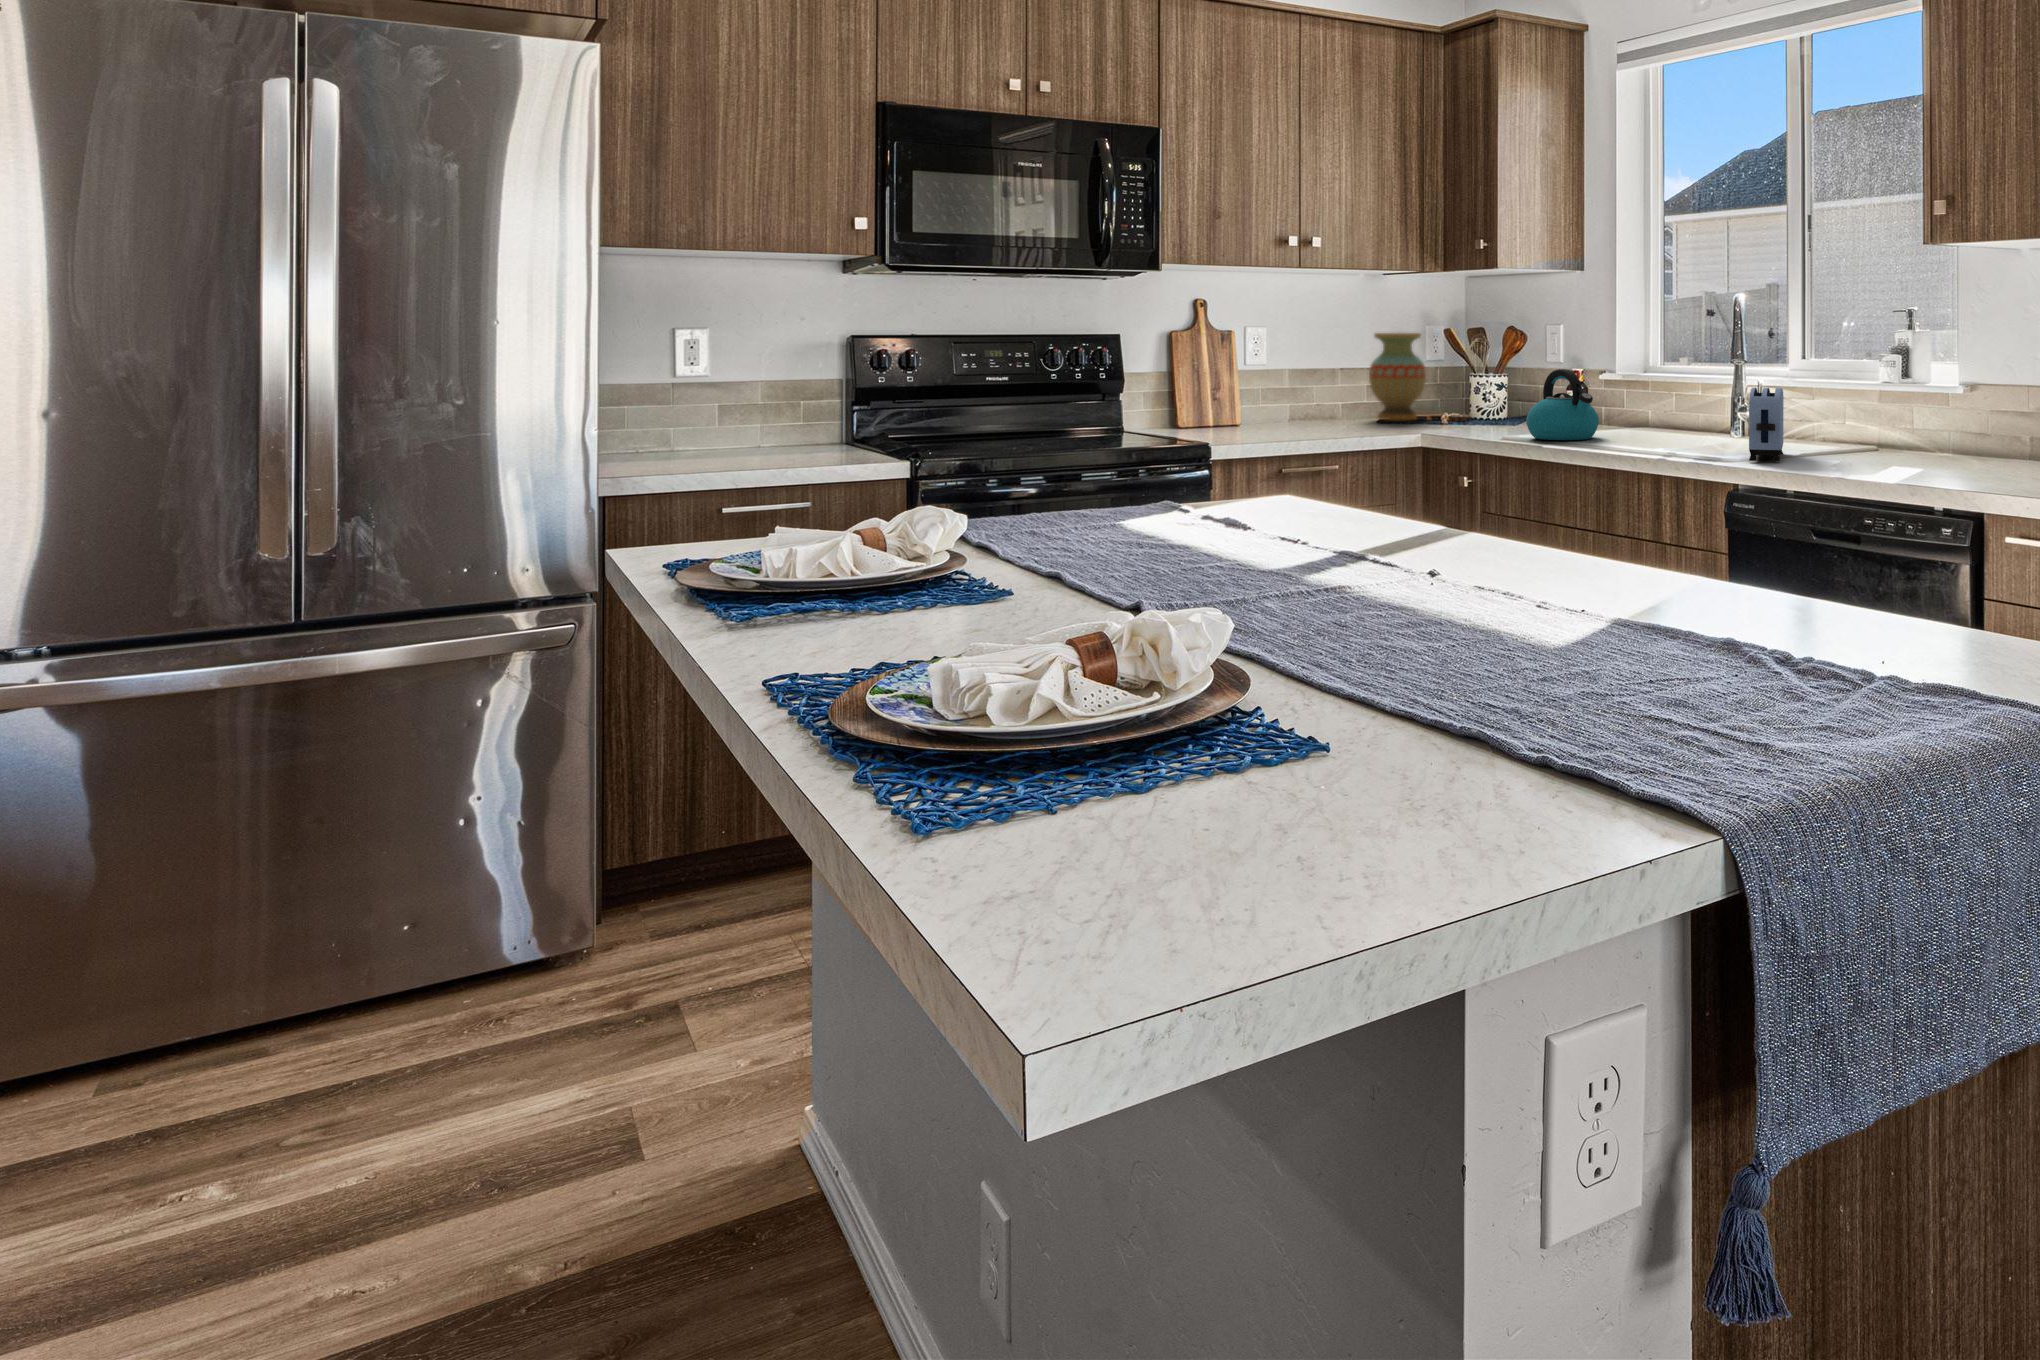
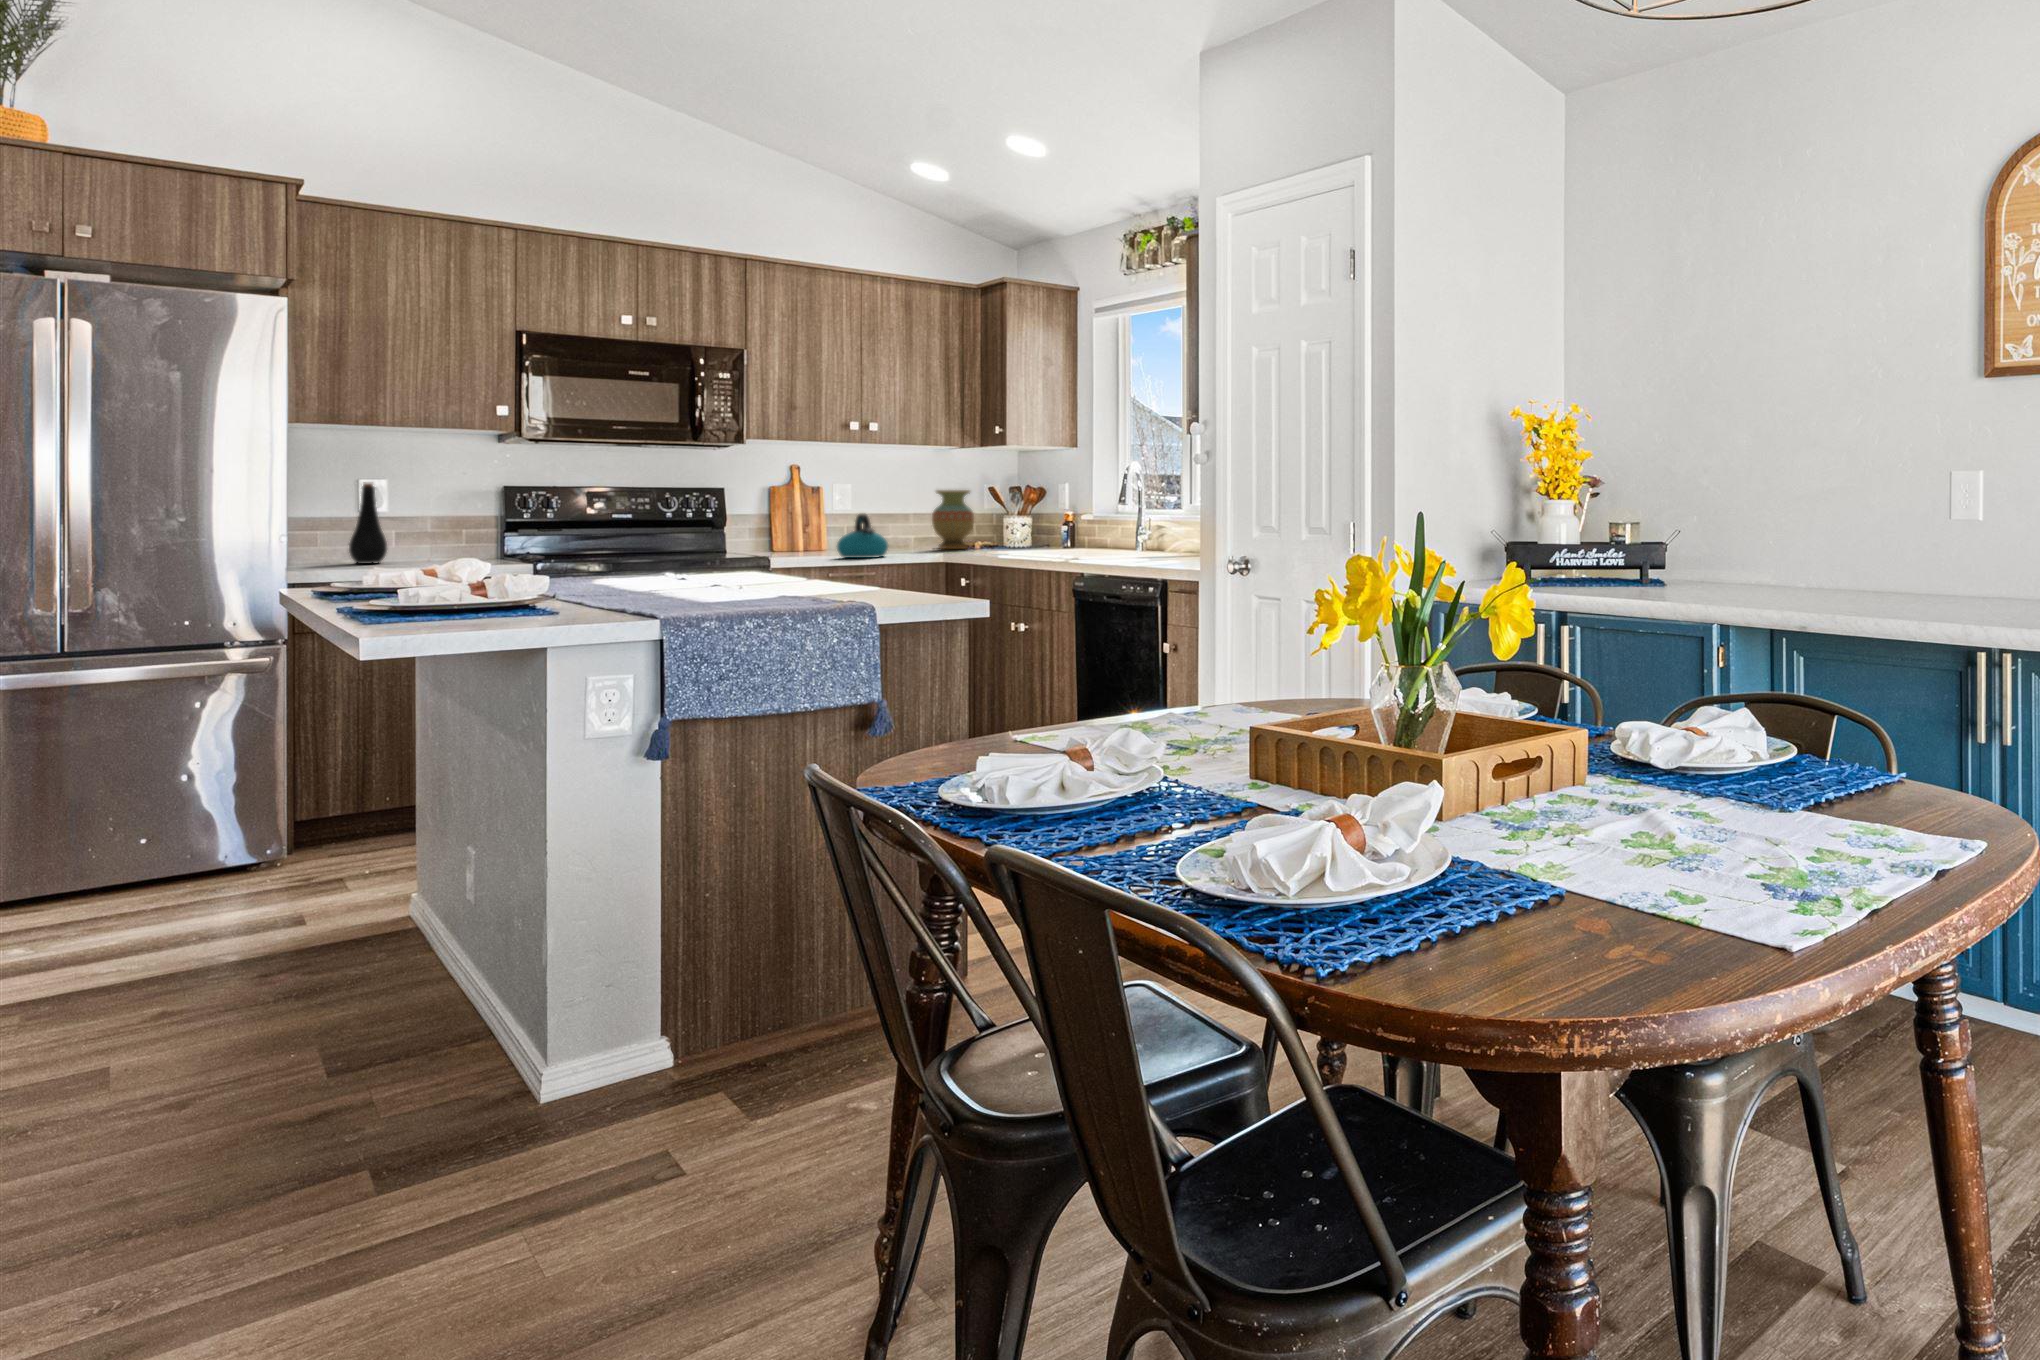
bottle: none [669,332,716,454] -> present [349,482,387,564]
kettle: present [1526,369,1599,440] -> present [837,514,888,558]
toaster: present [1749,388,1783,462] -> none [1103,517,1140,559]

